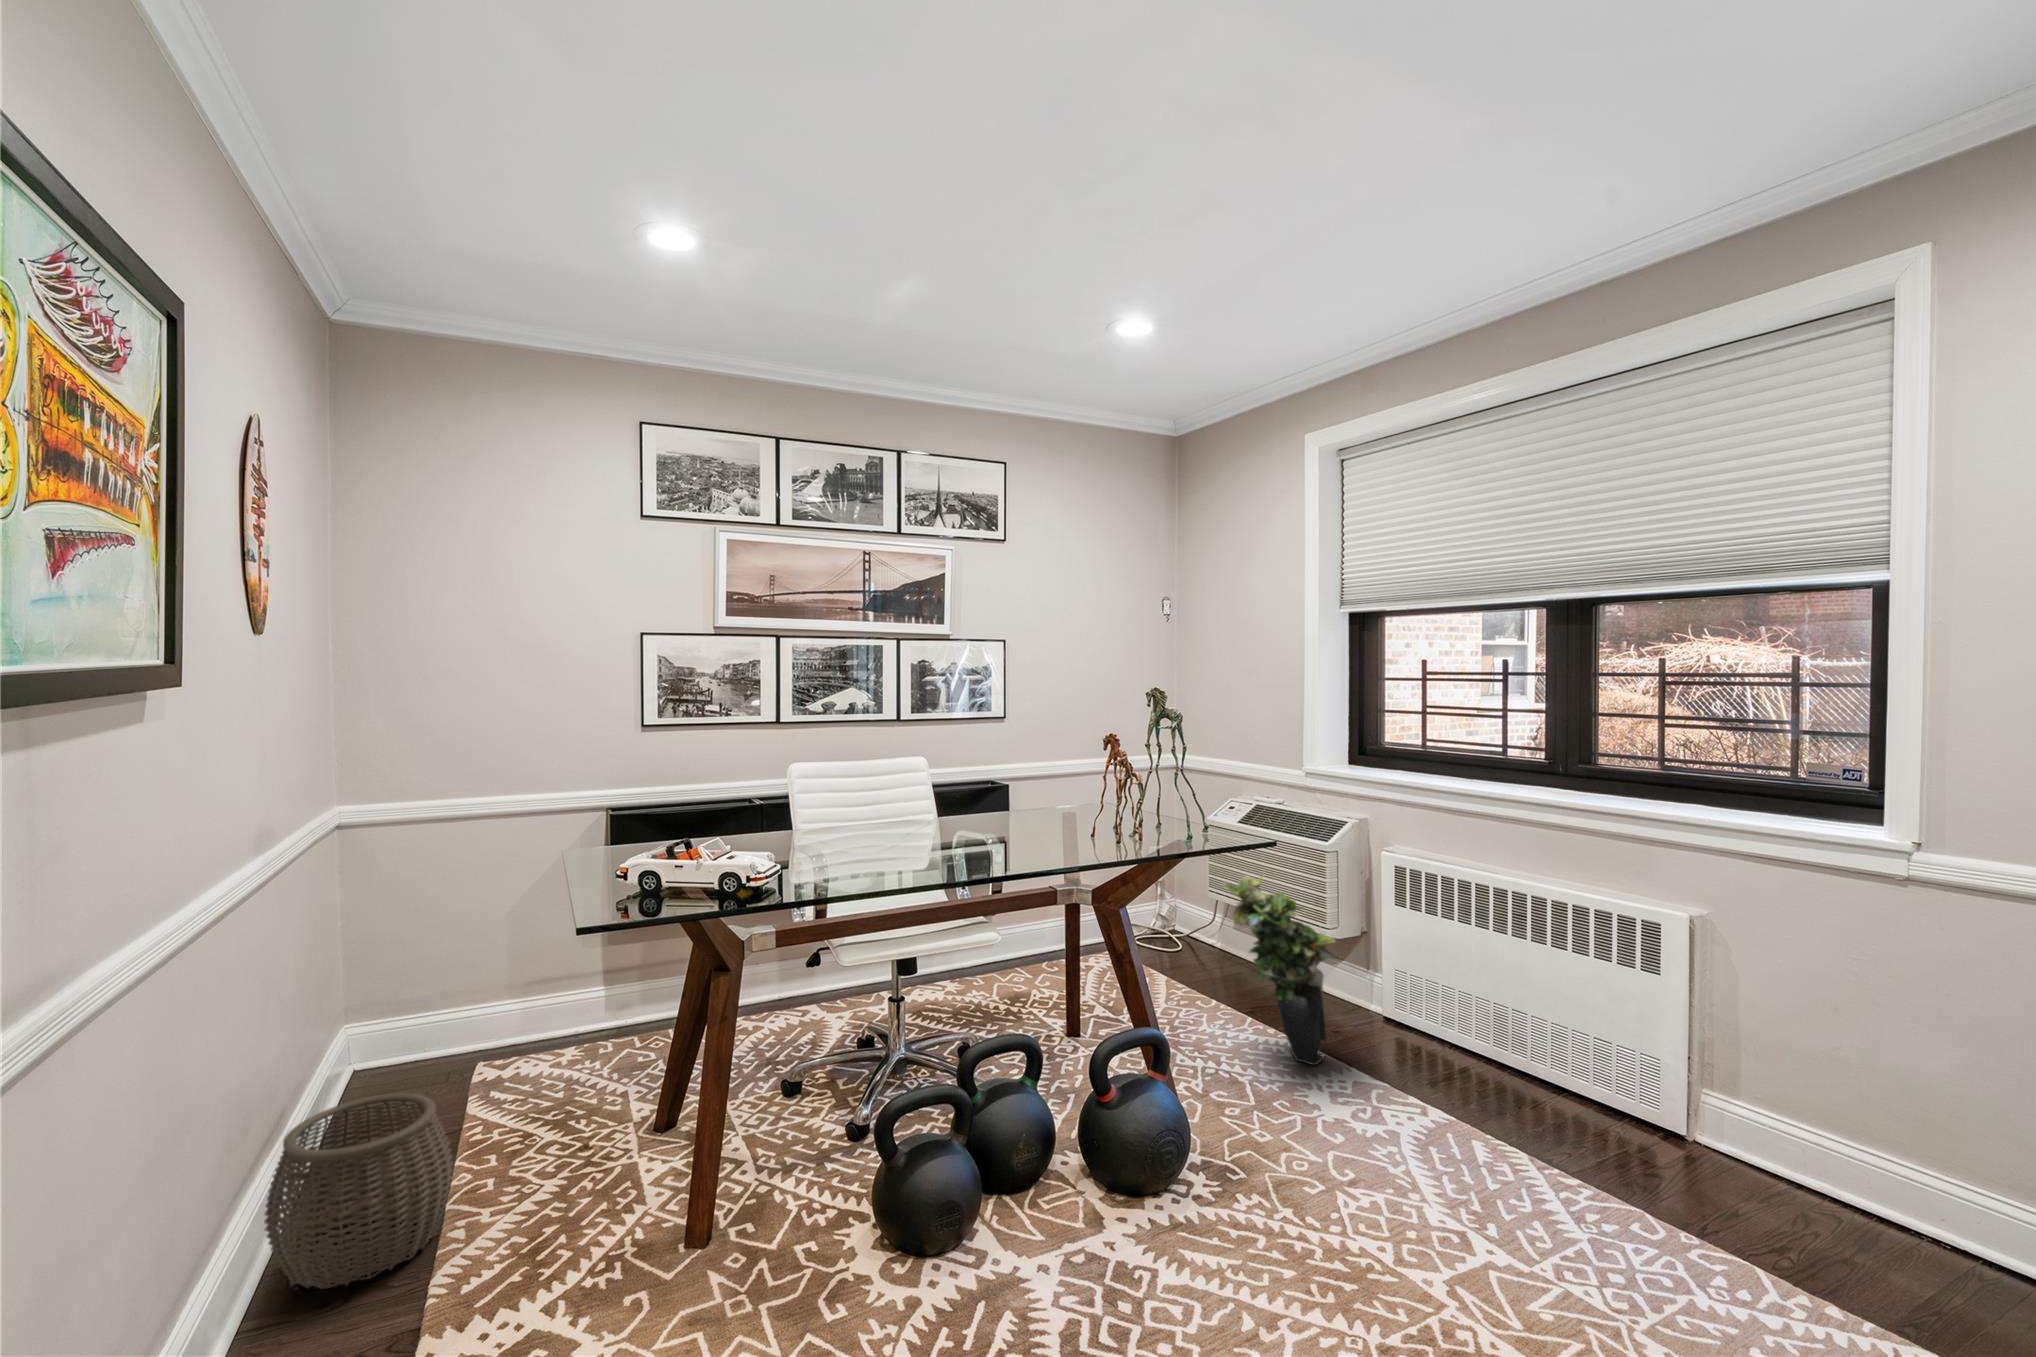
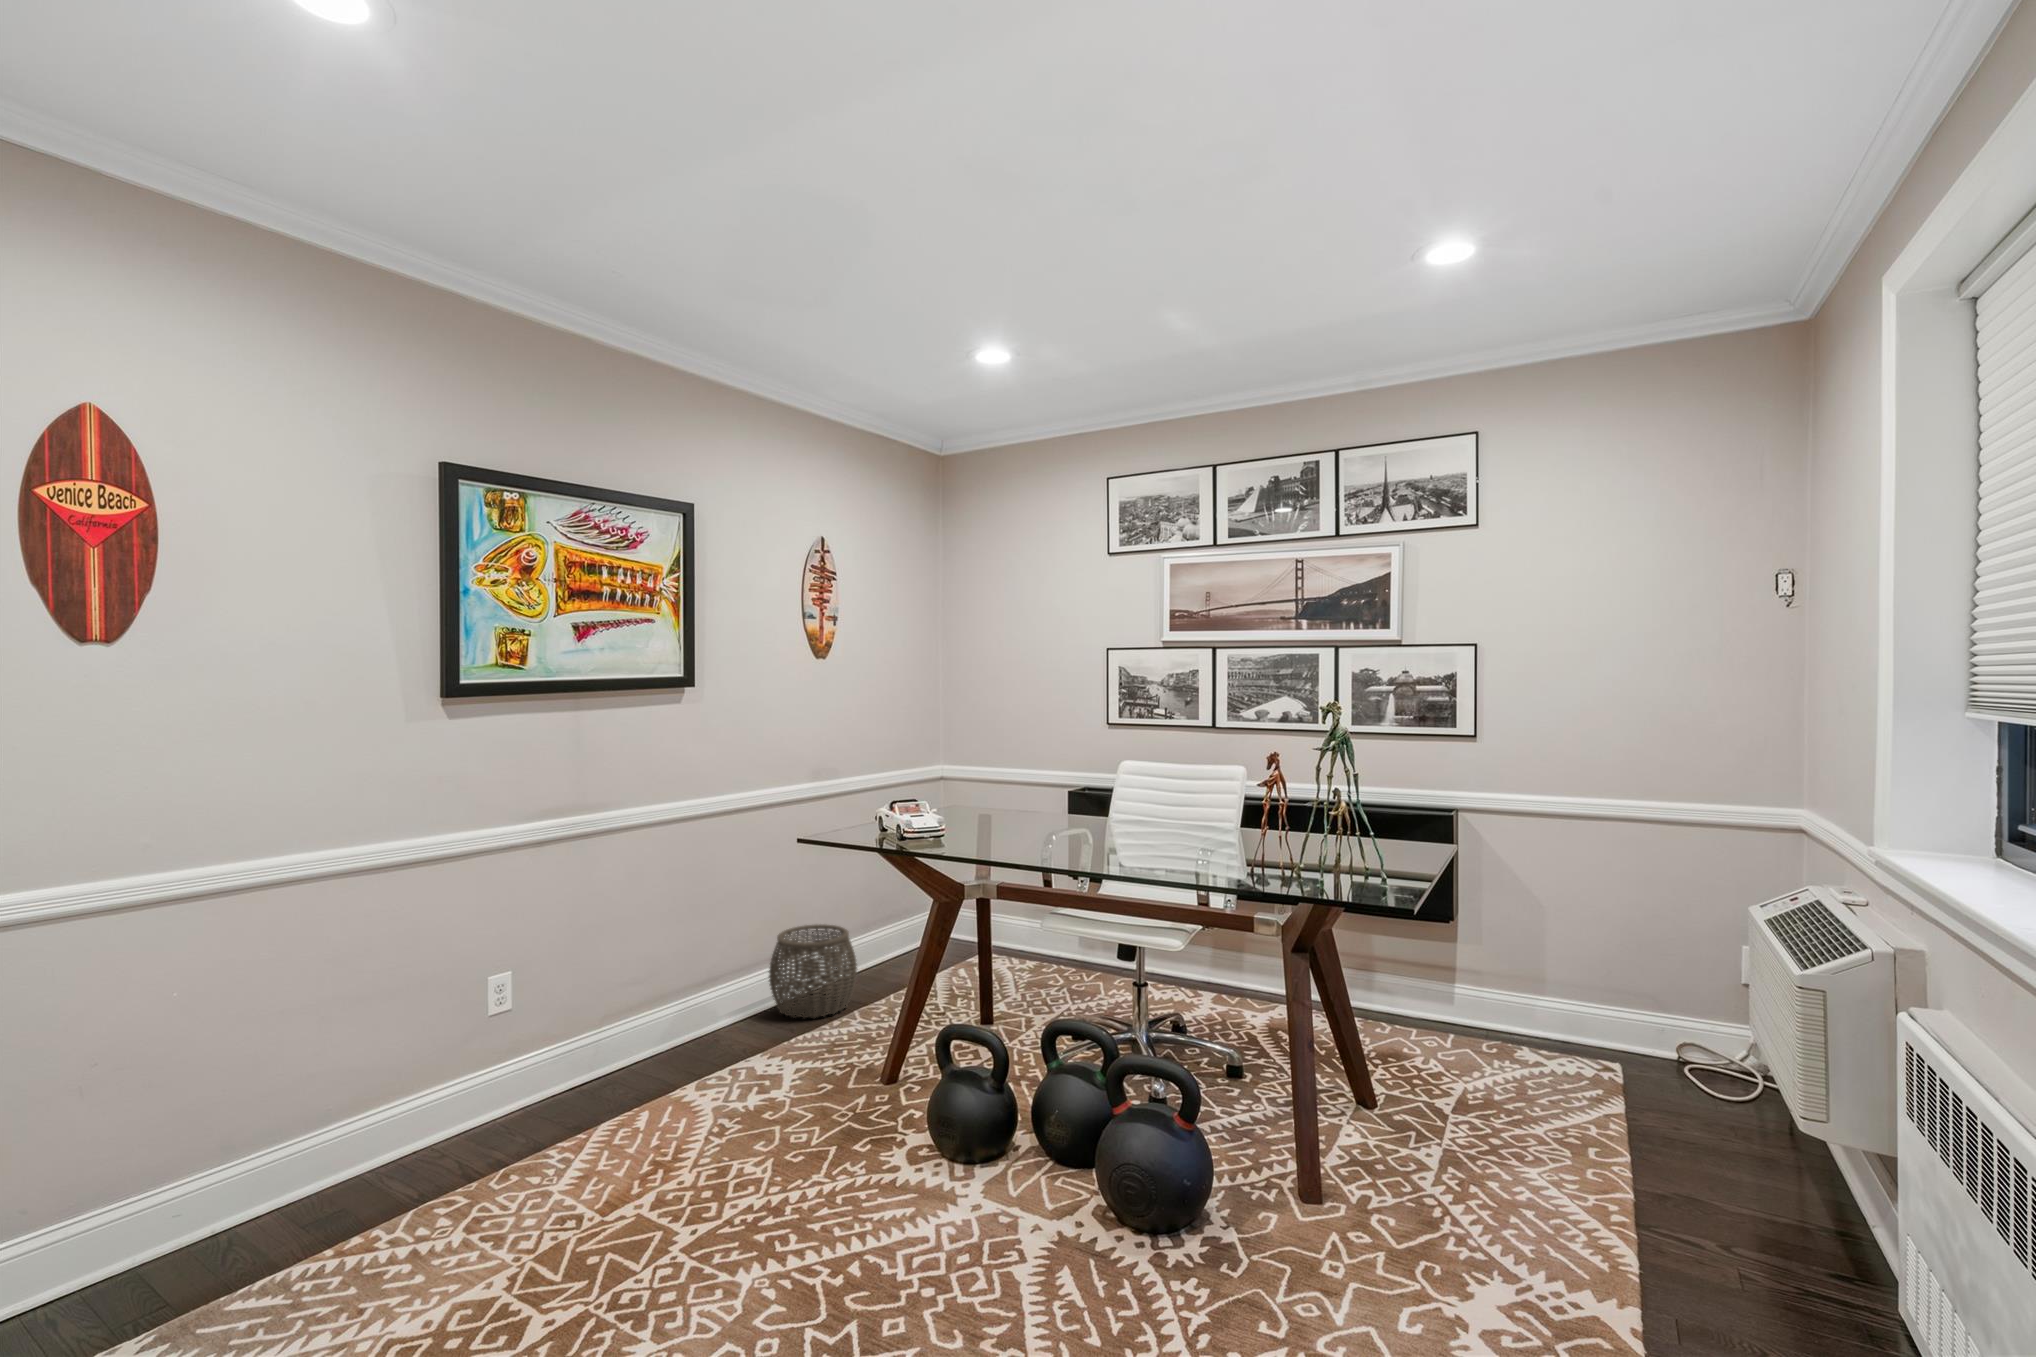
potted plant: present [1224,875,1336,1065] -> none [1462,975,1636,1279]

